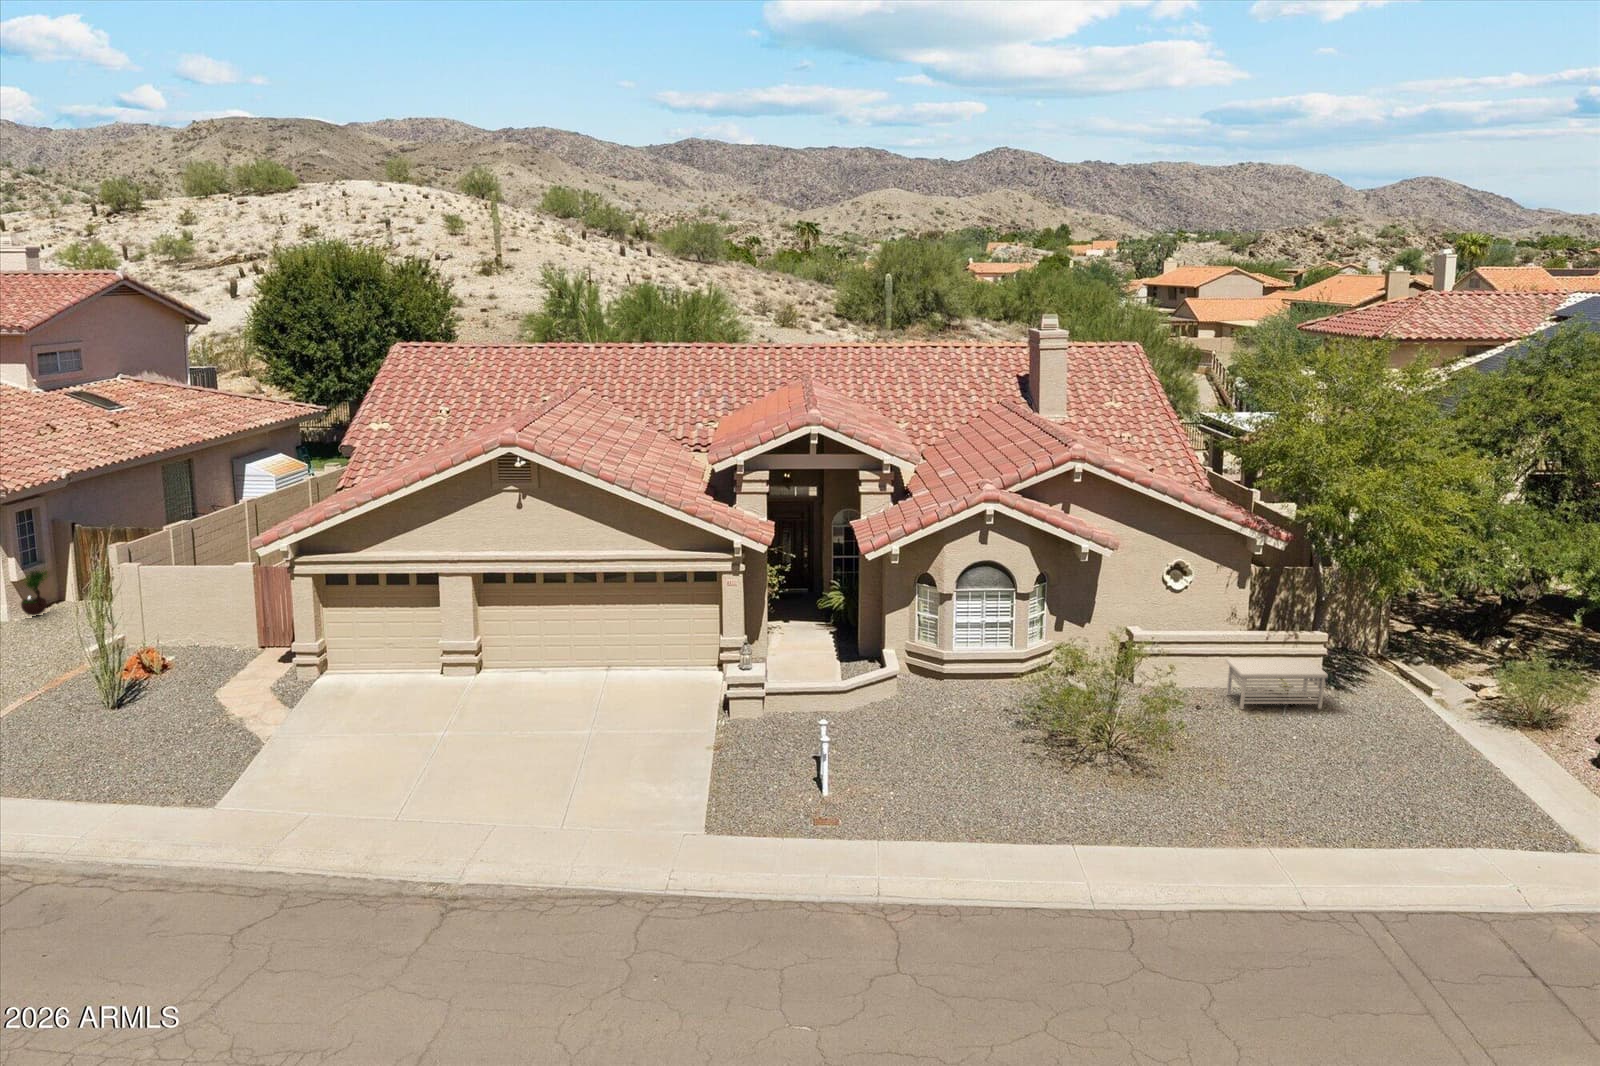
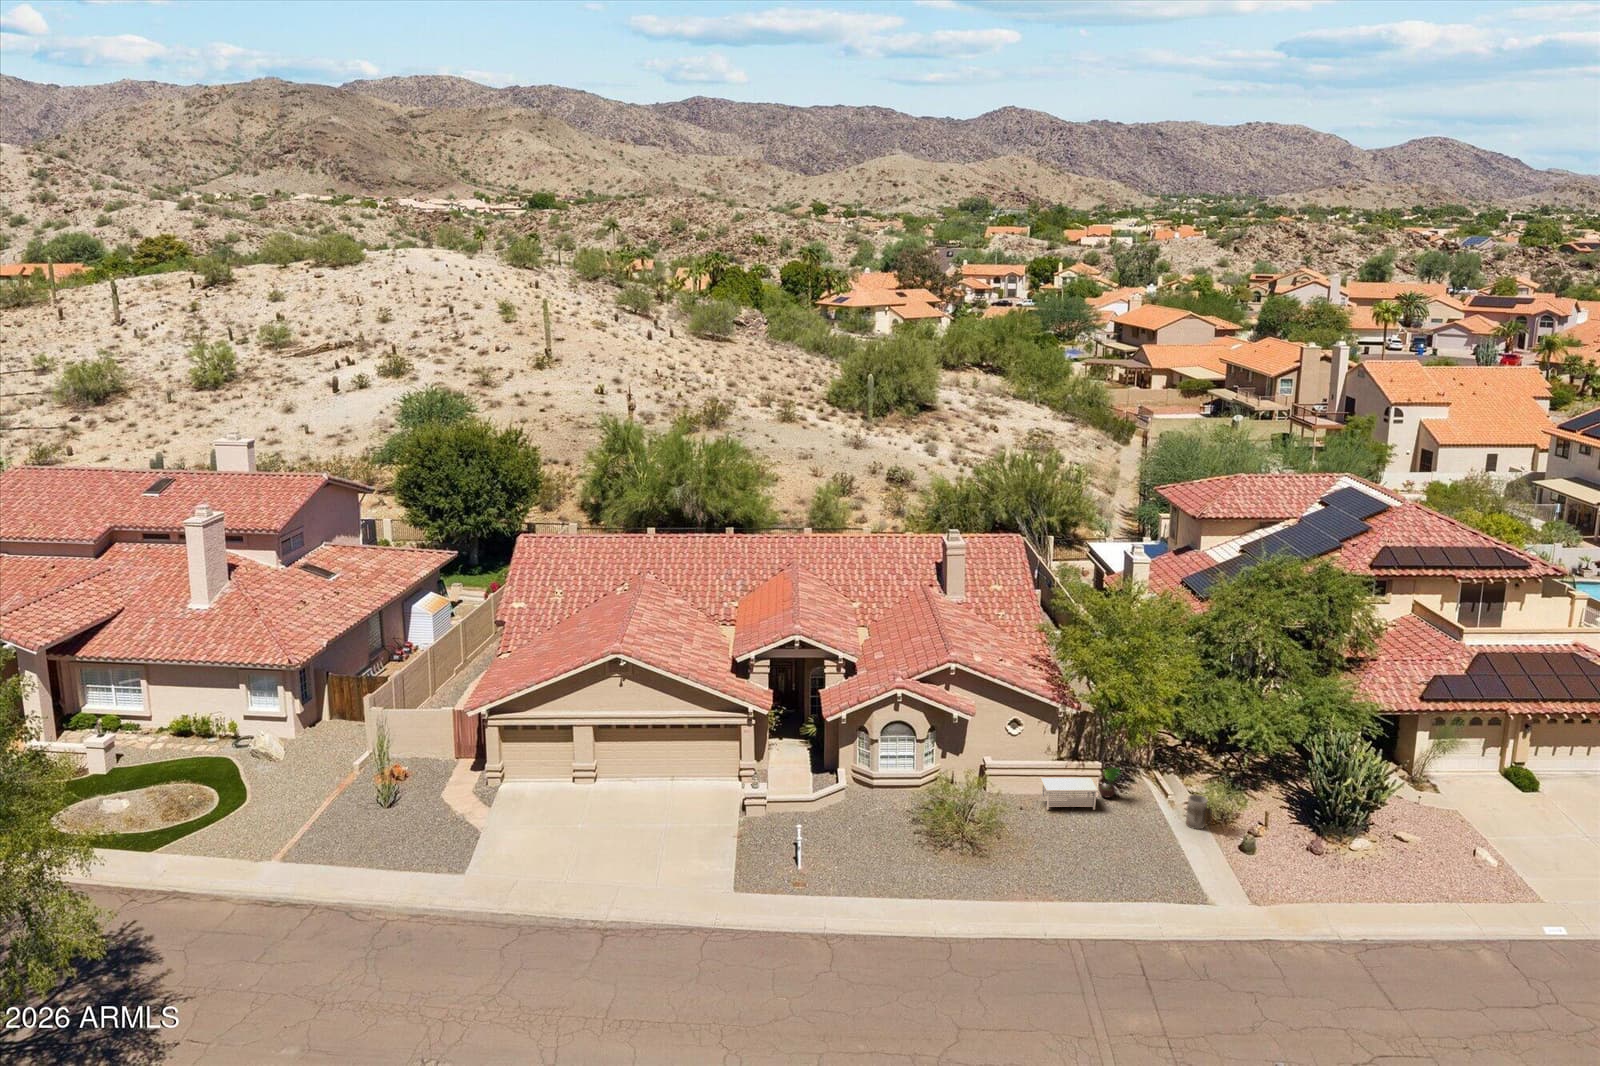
potted tree: present [21,570,47,616] -> present [1099,769,1119,798]
trash can: none [1485,678,1539,736] -> present [1186,795,1212,829]

